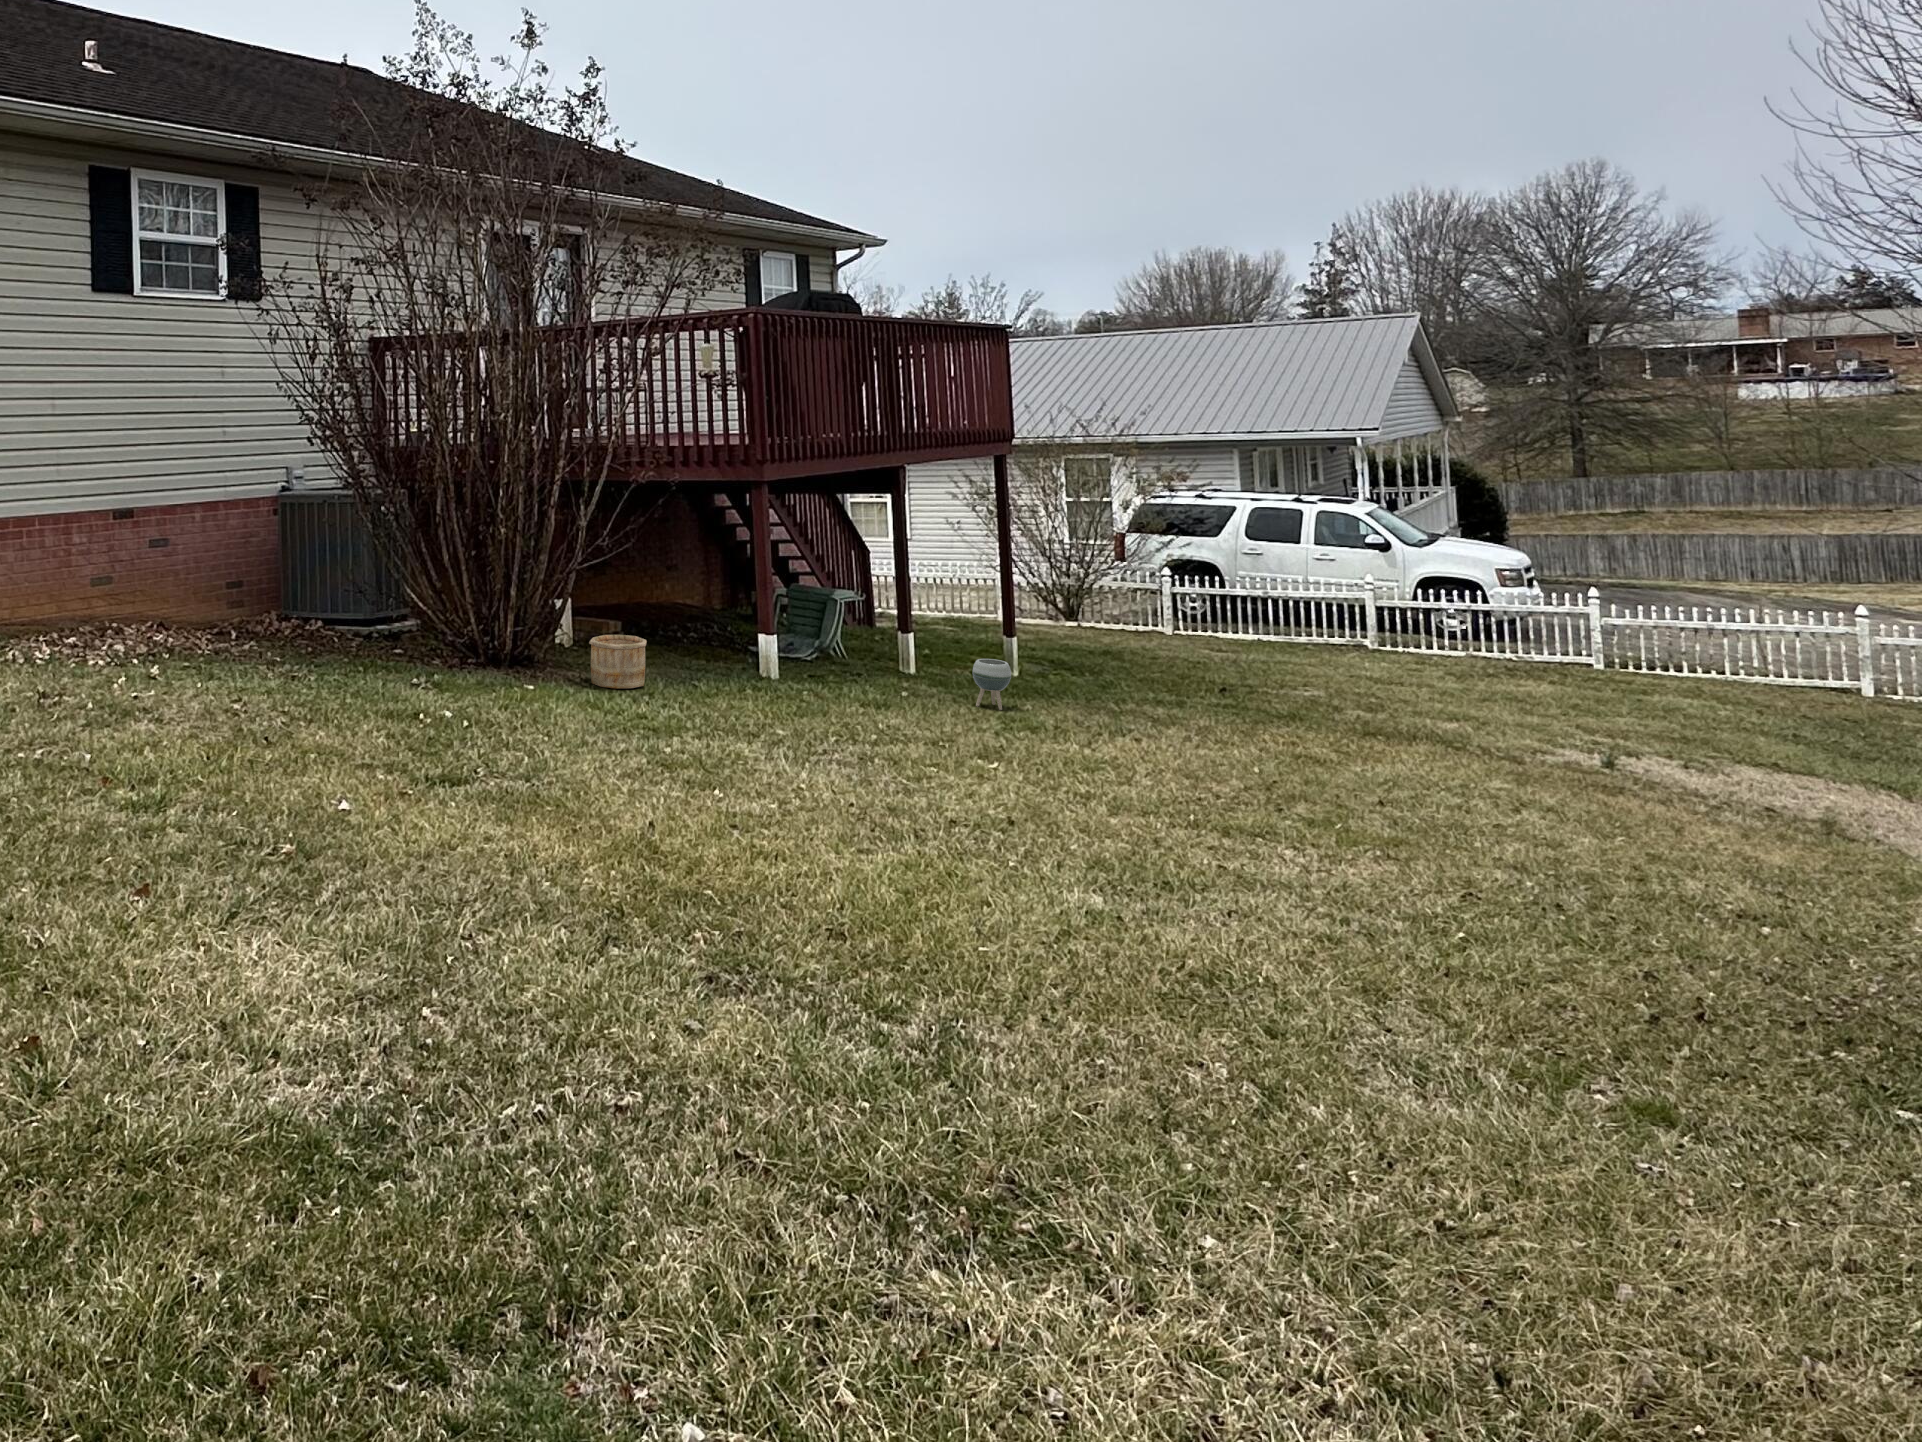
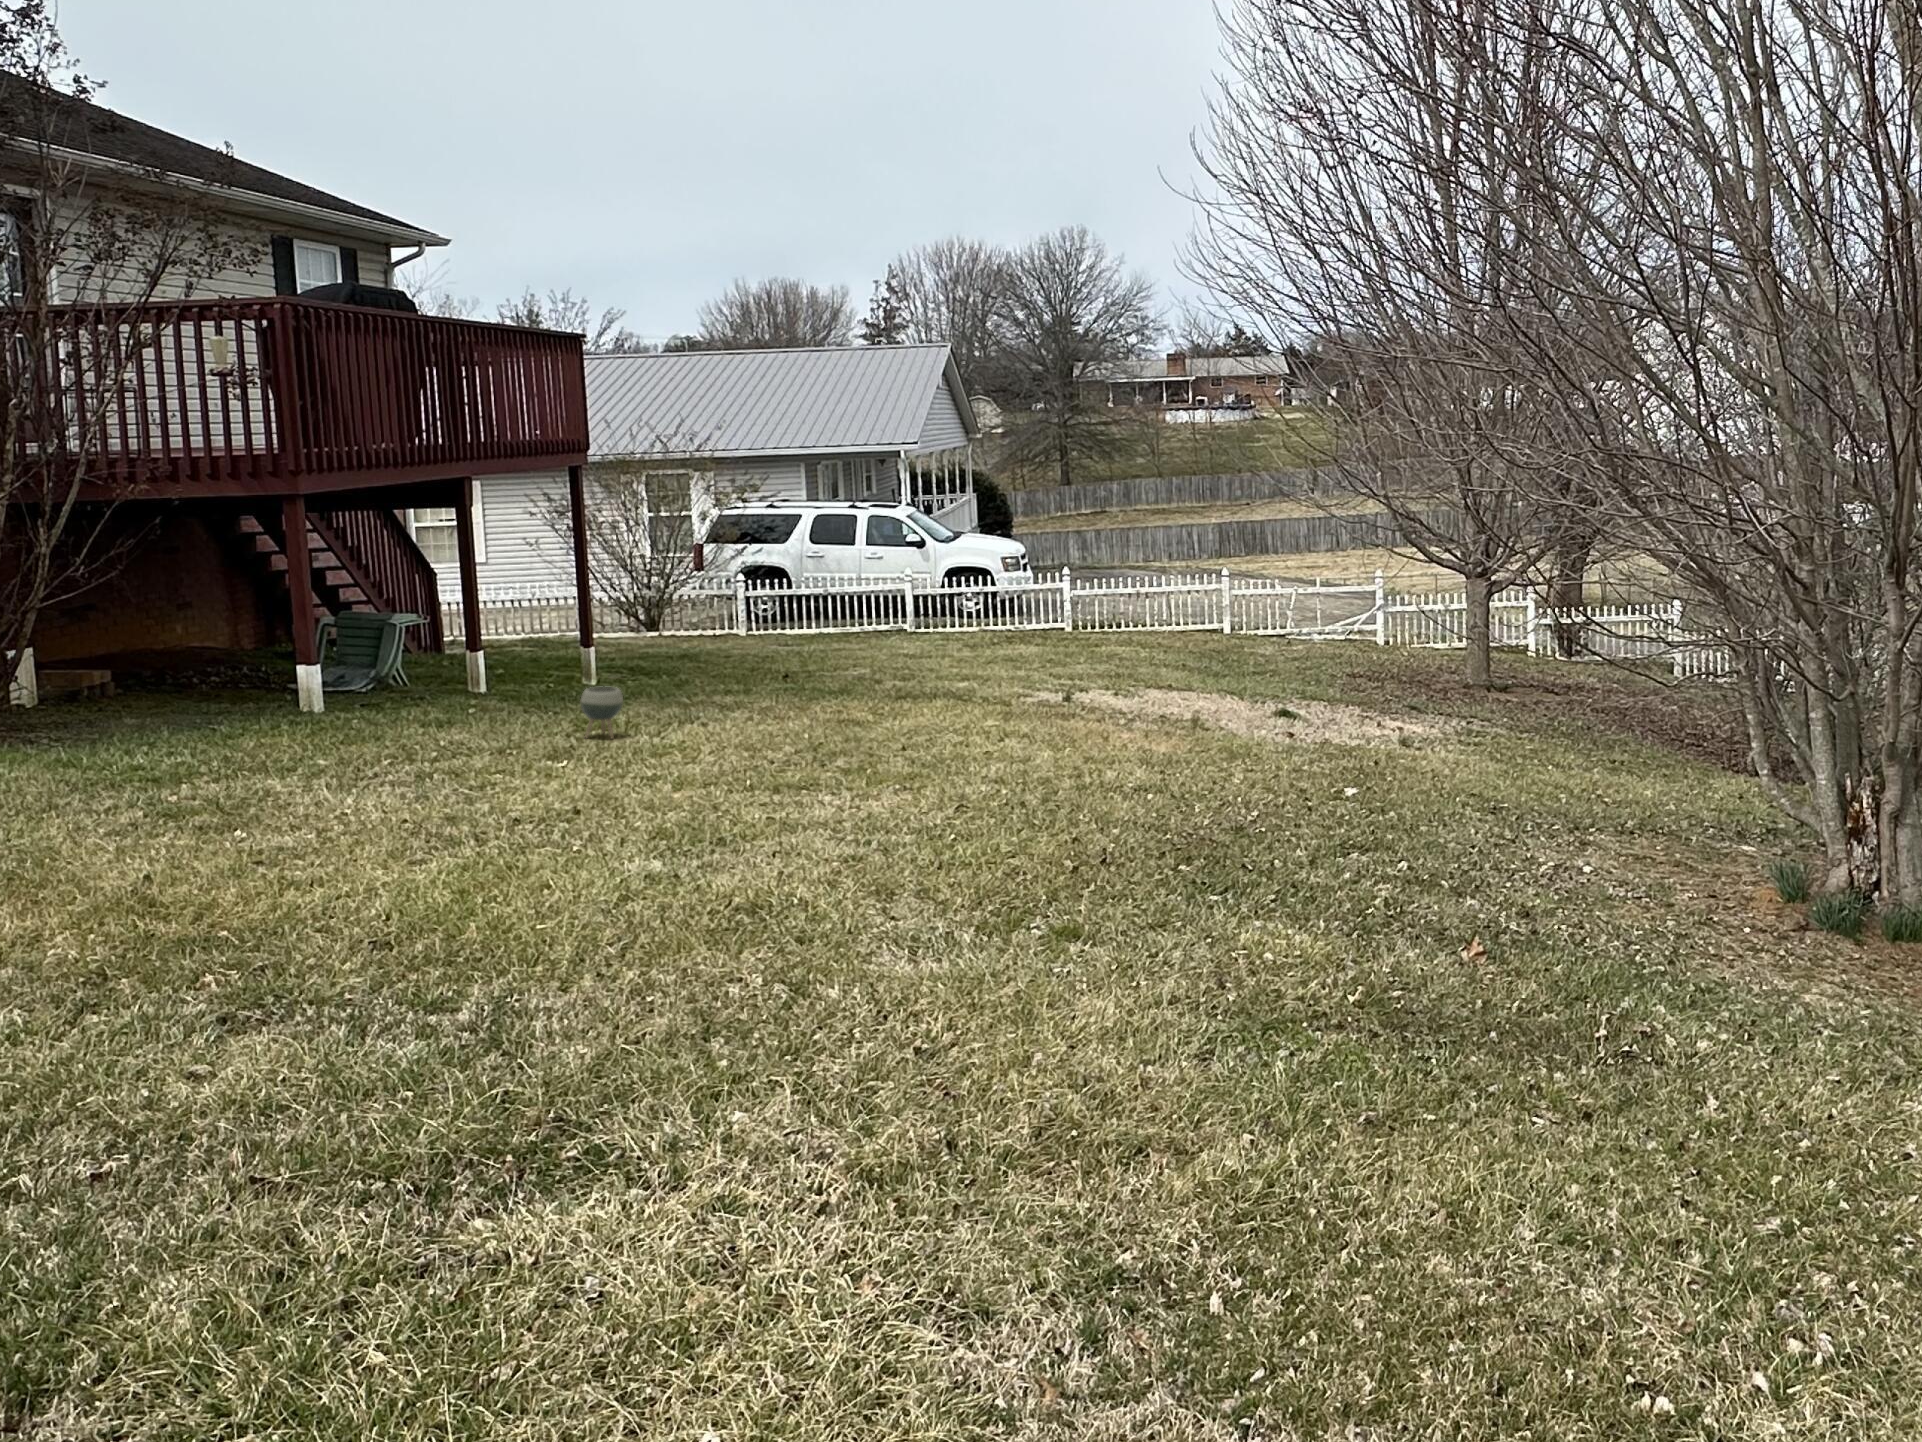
wooden bucket: present [589,635,647,689] -> none [36,713,136,787]

